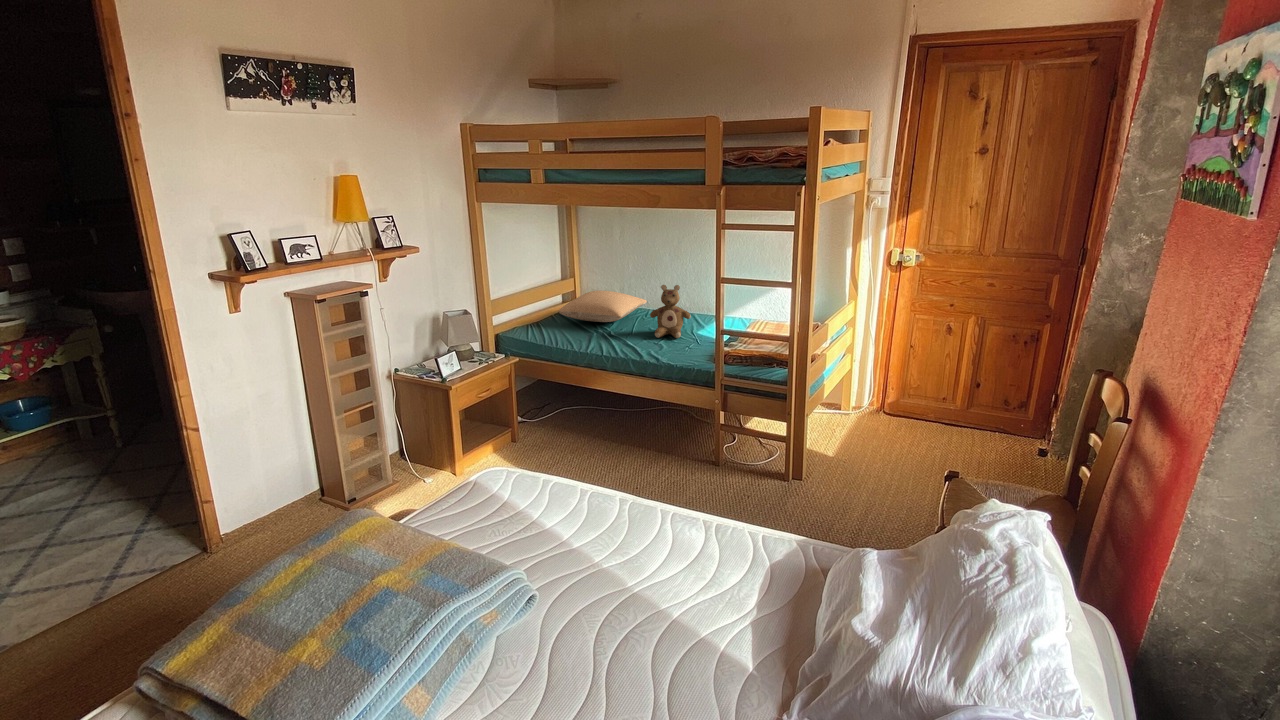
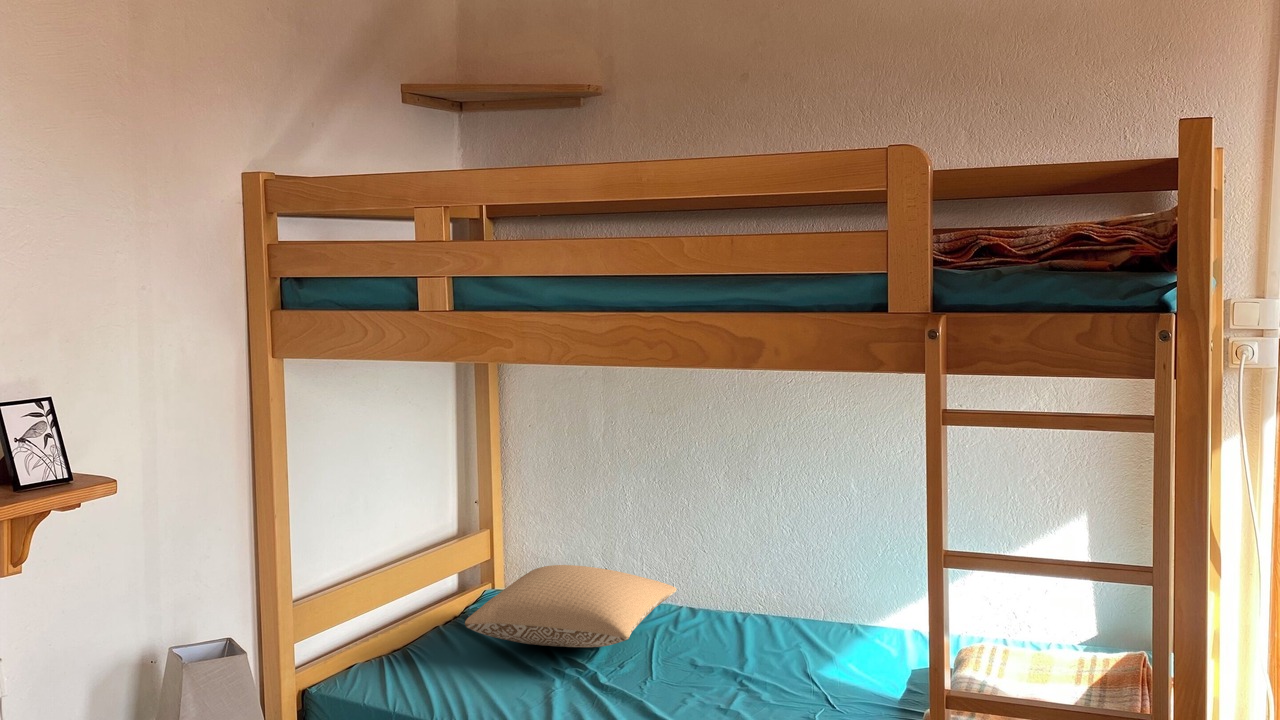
stuffed bear: present [650,285,691,338] -> none [703,555,806,693]

